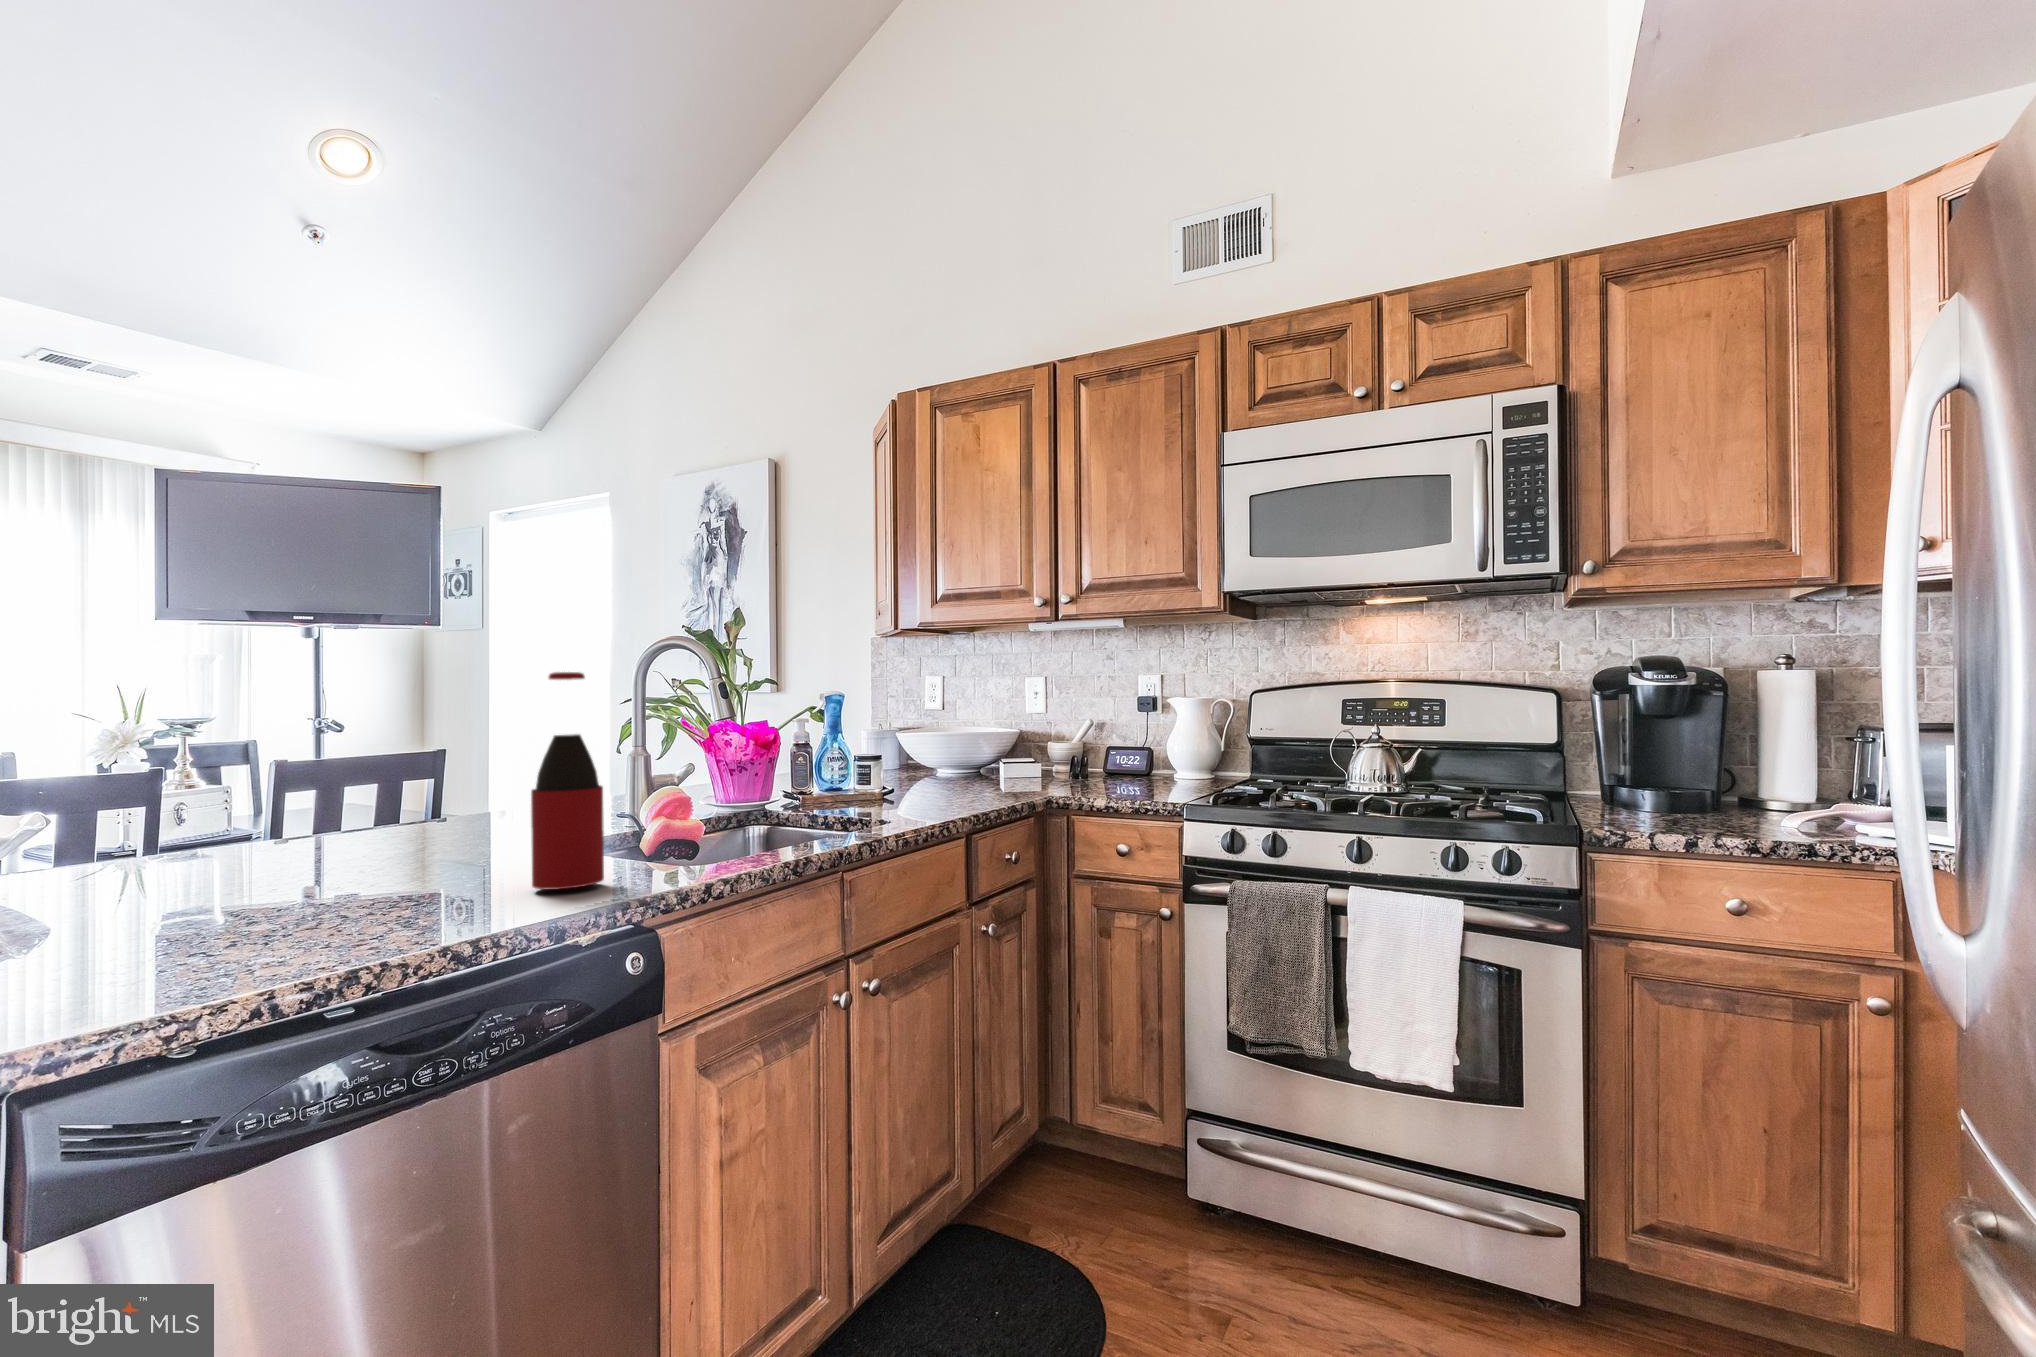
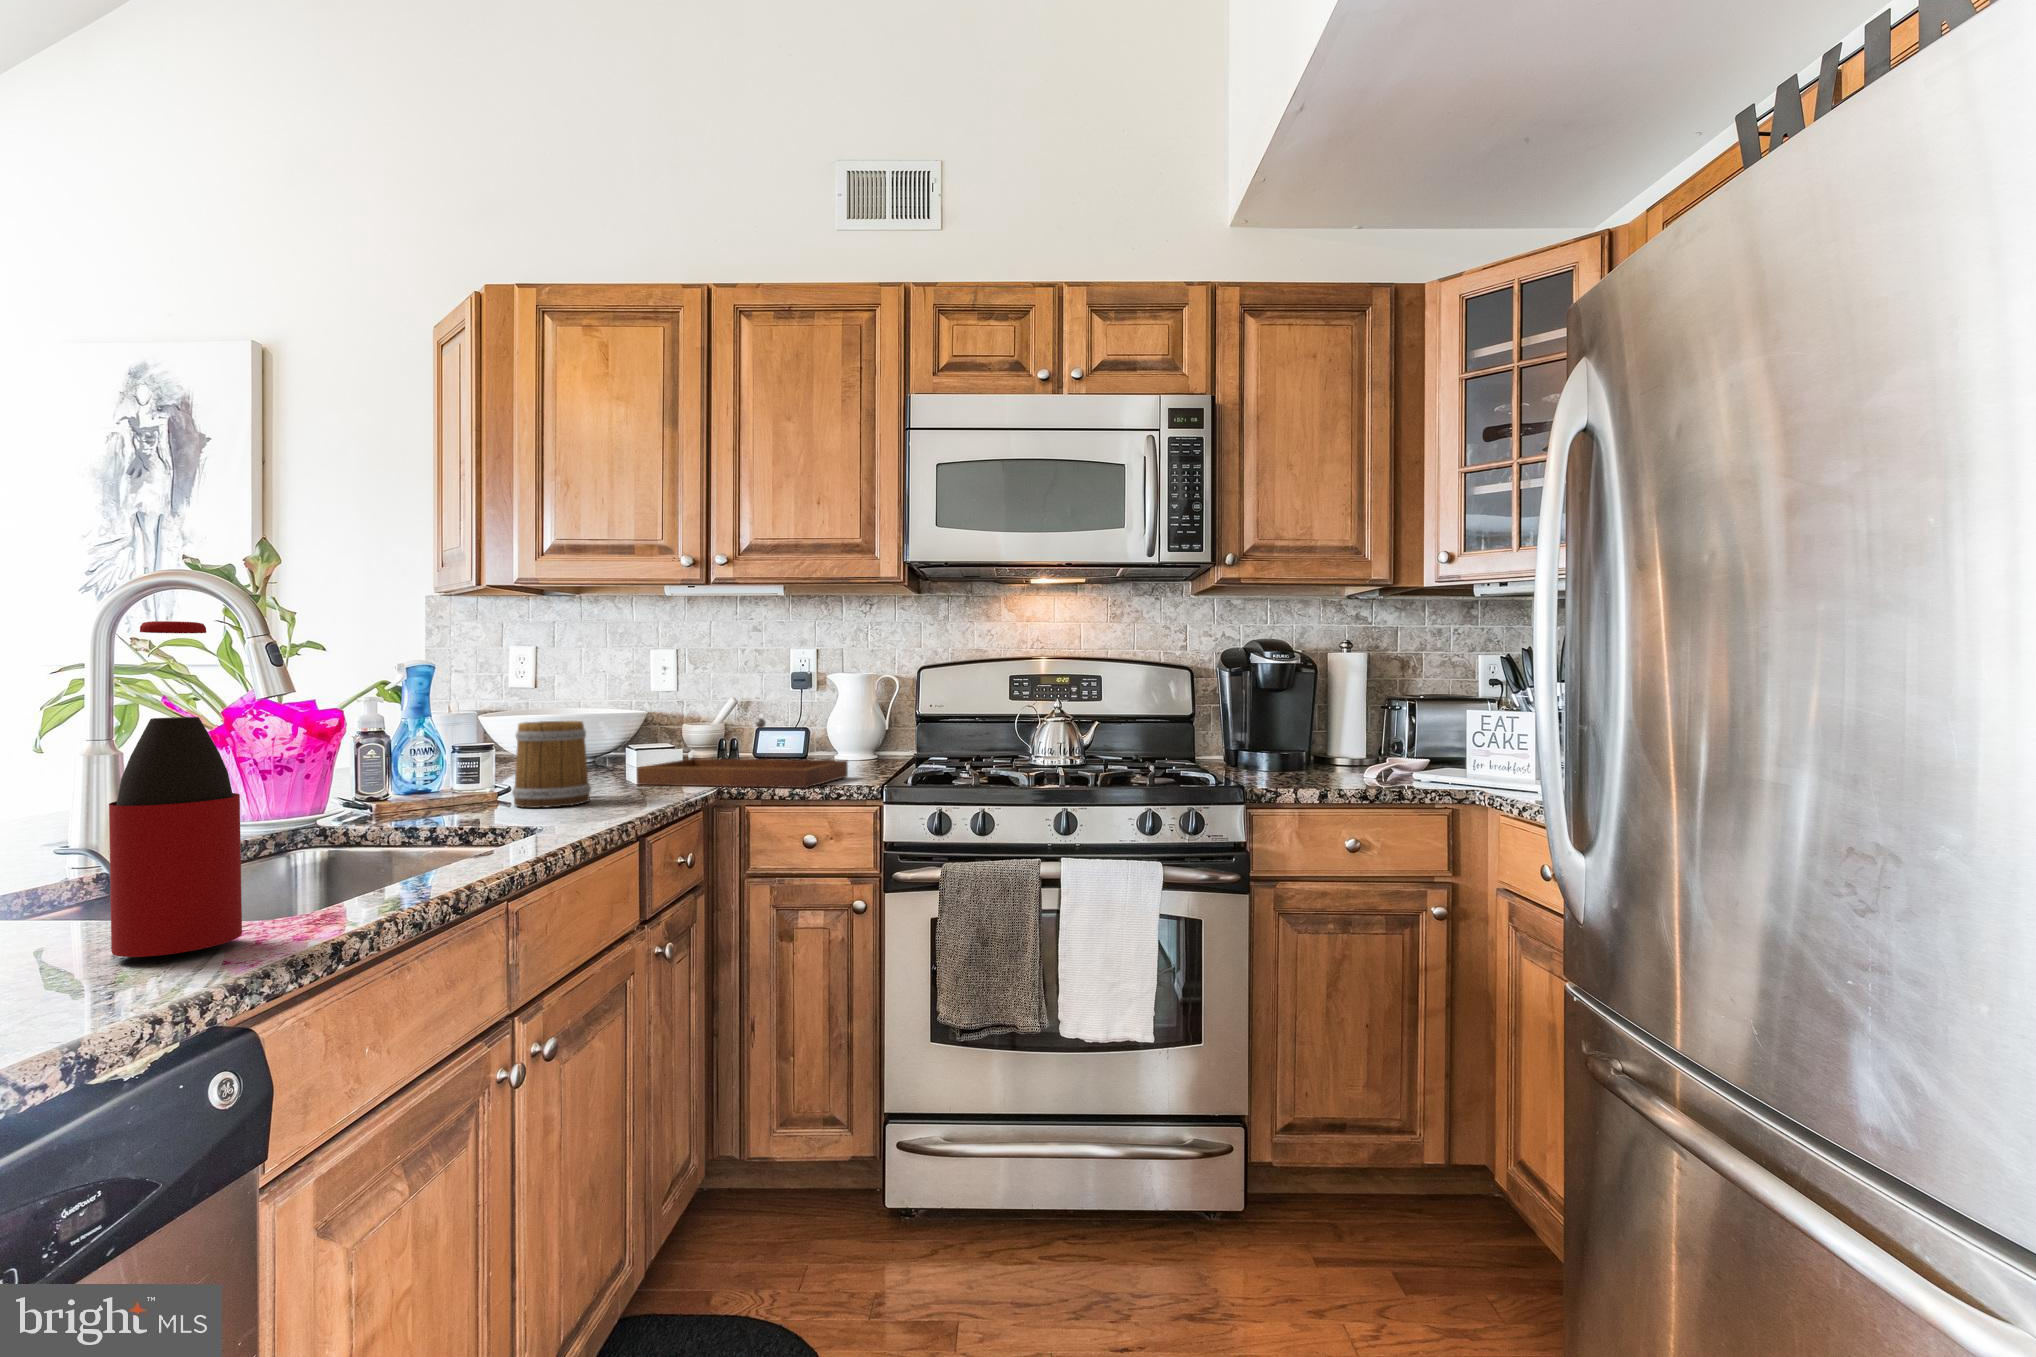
mug: none [878,737,935,807] -> present [512,721,591,808]
tray: none [987,737,1163,802] -> present [637,718,848,788]

